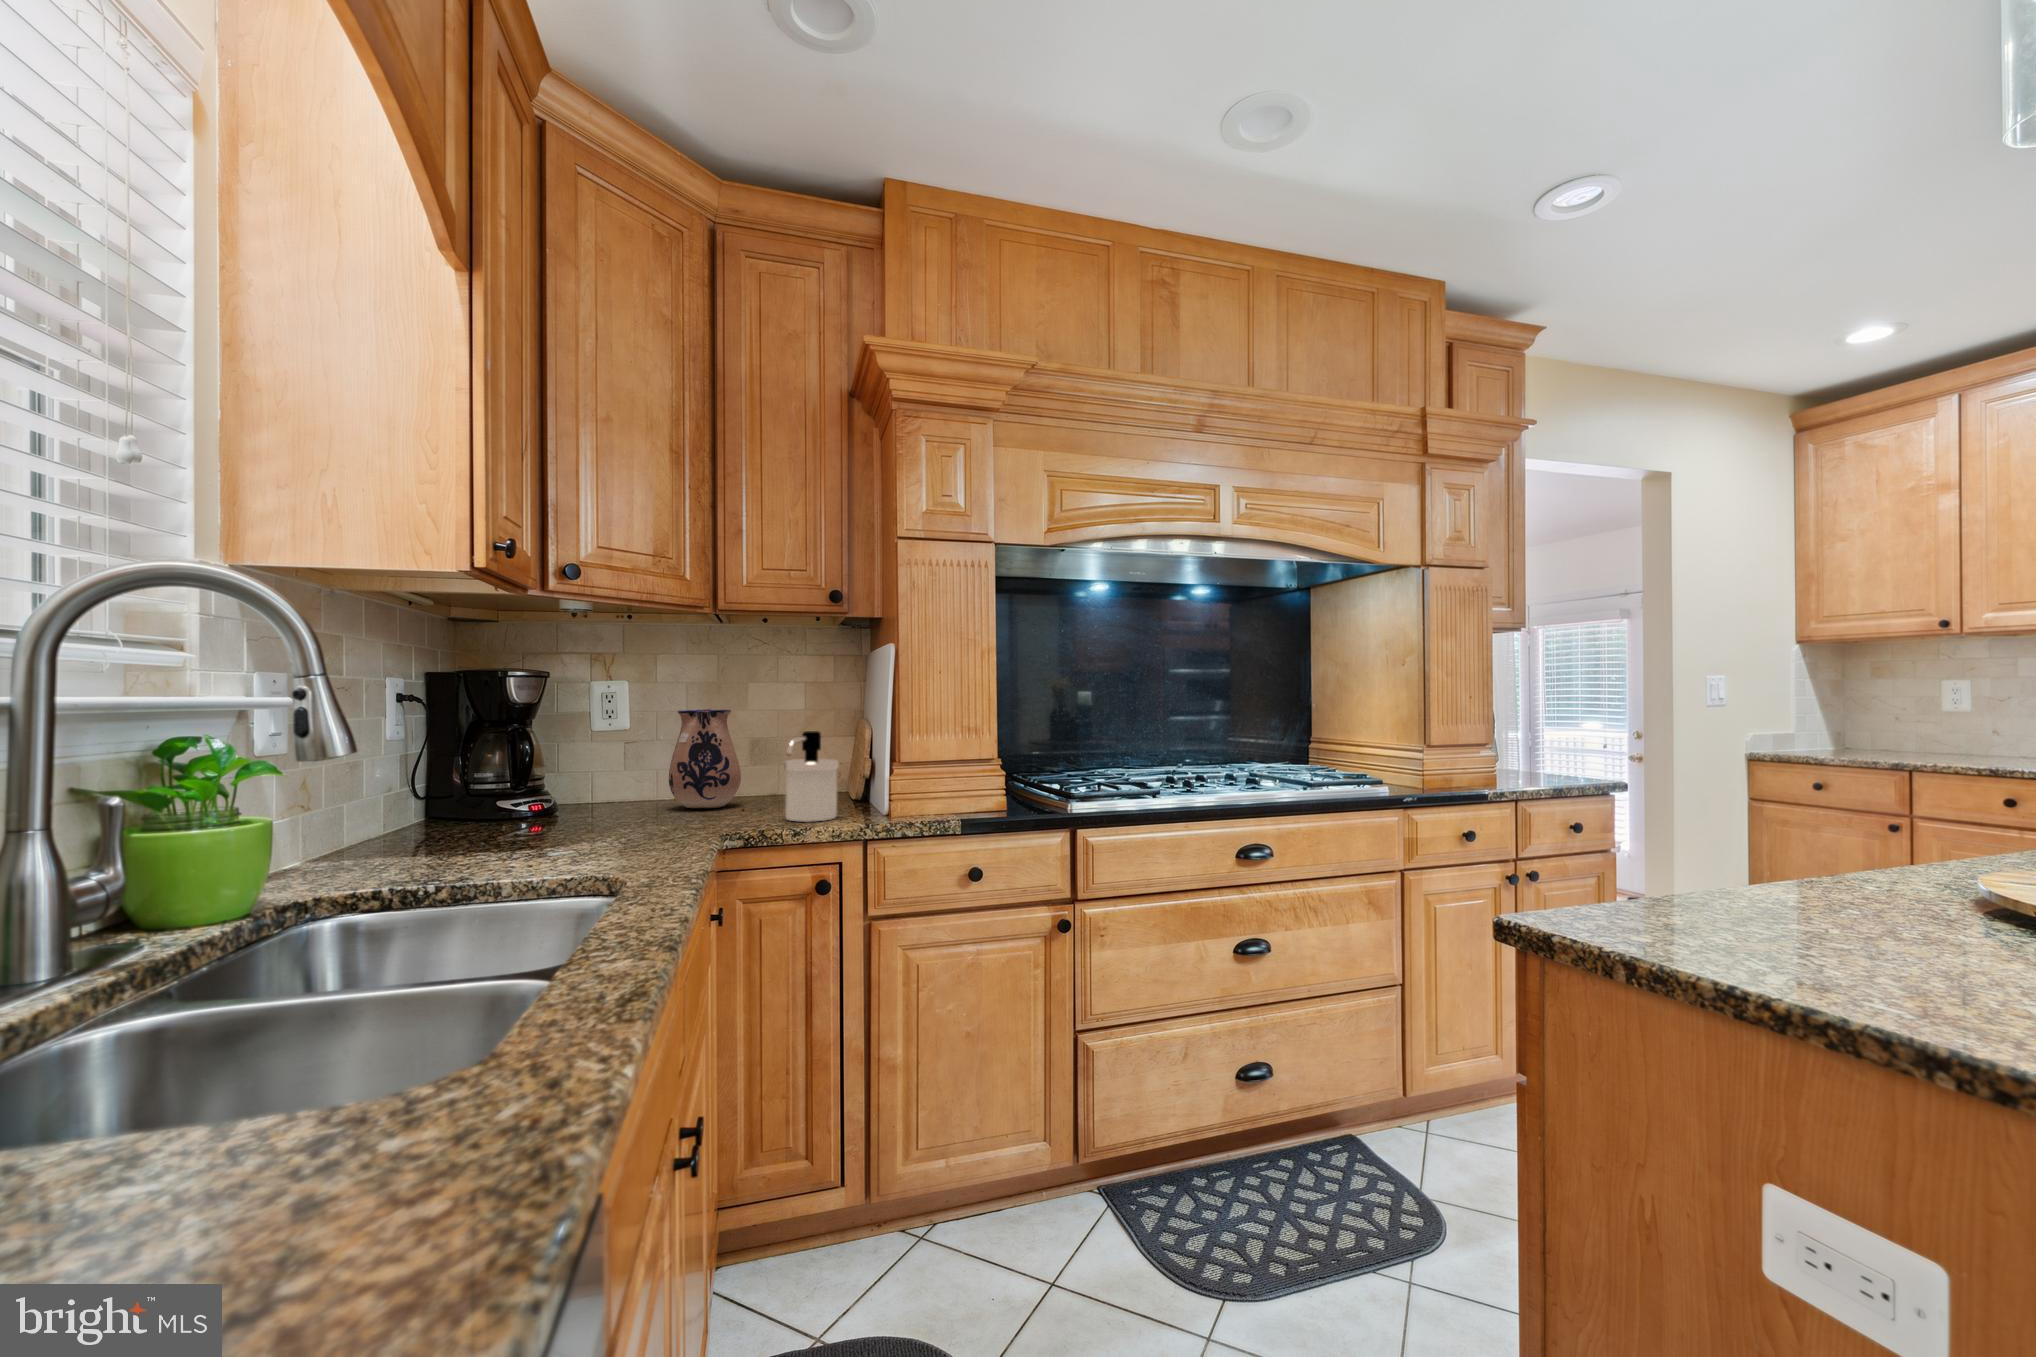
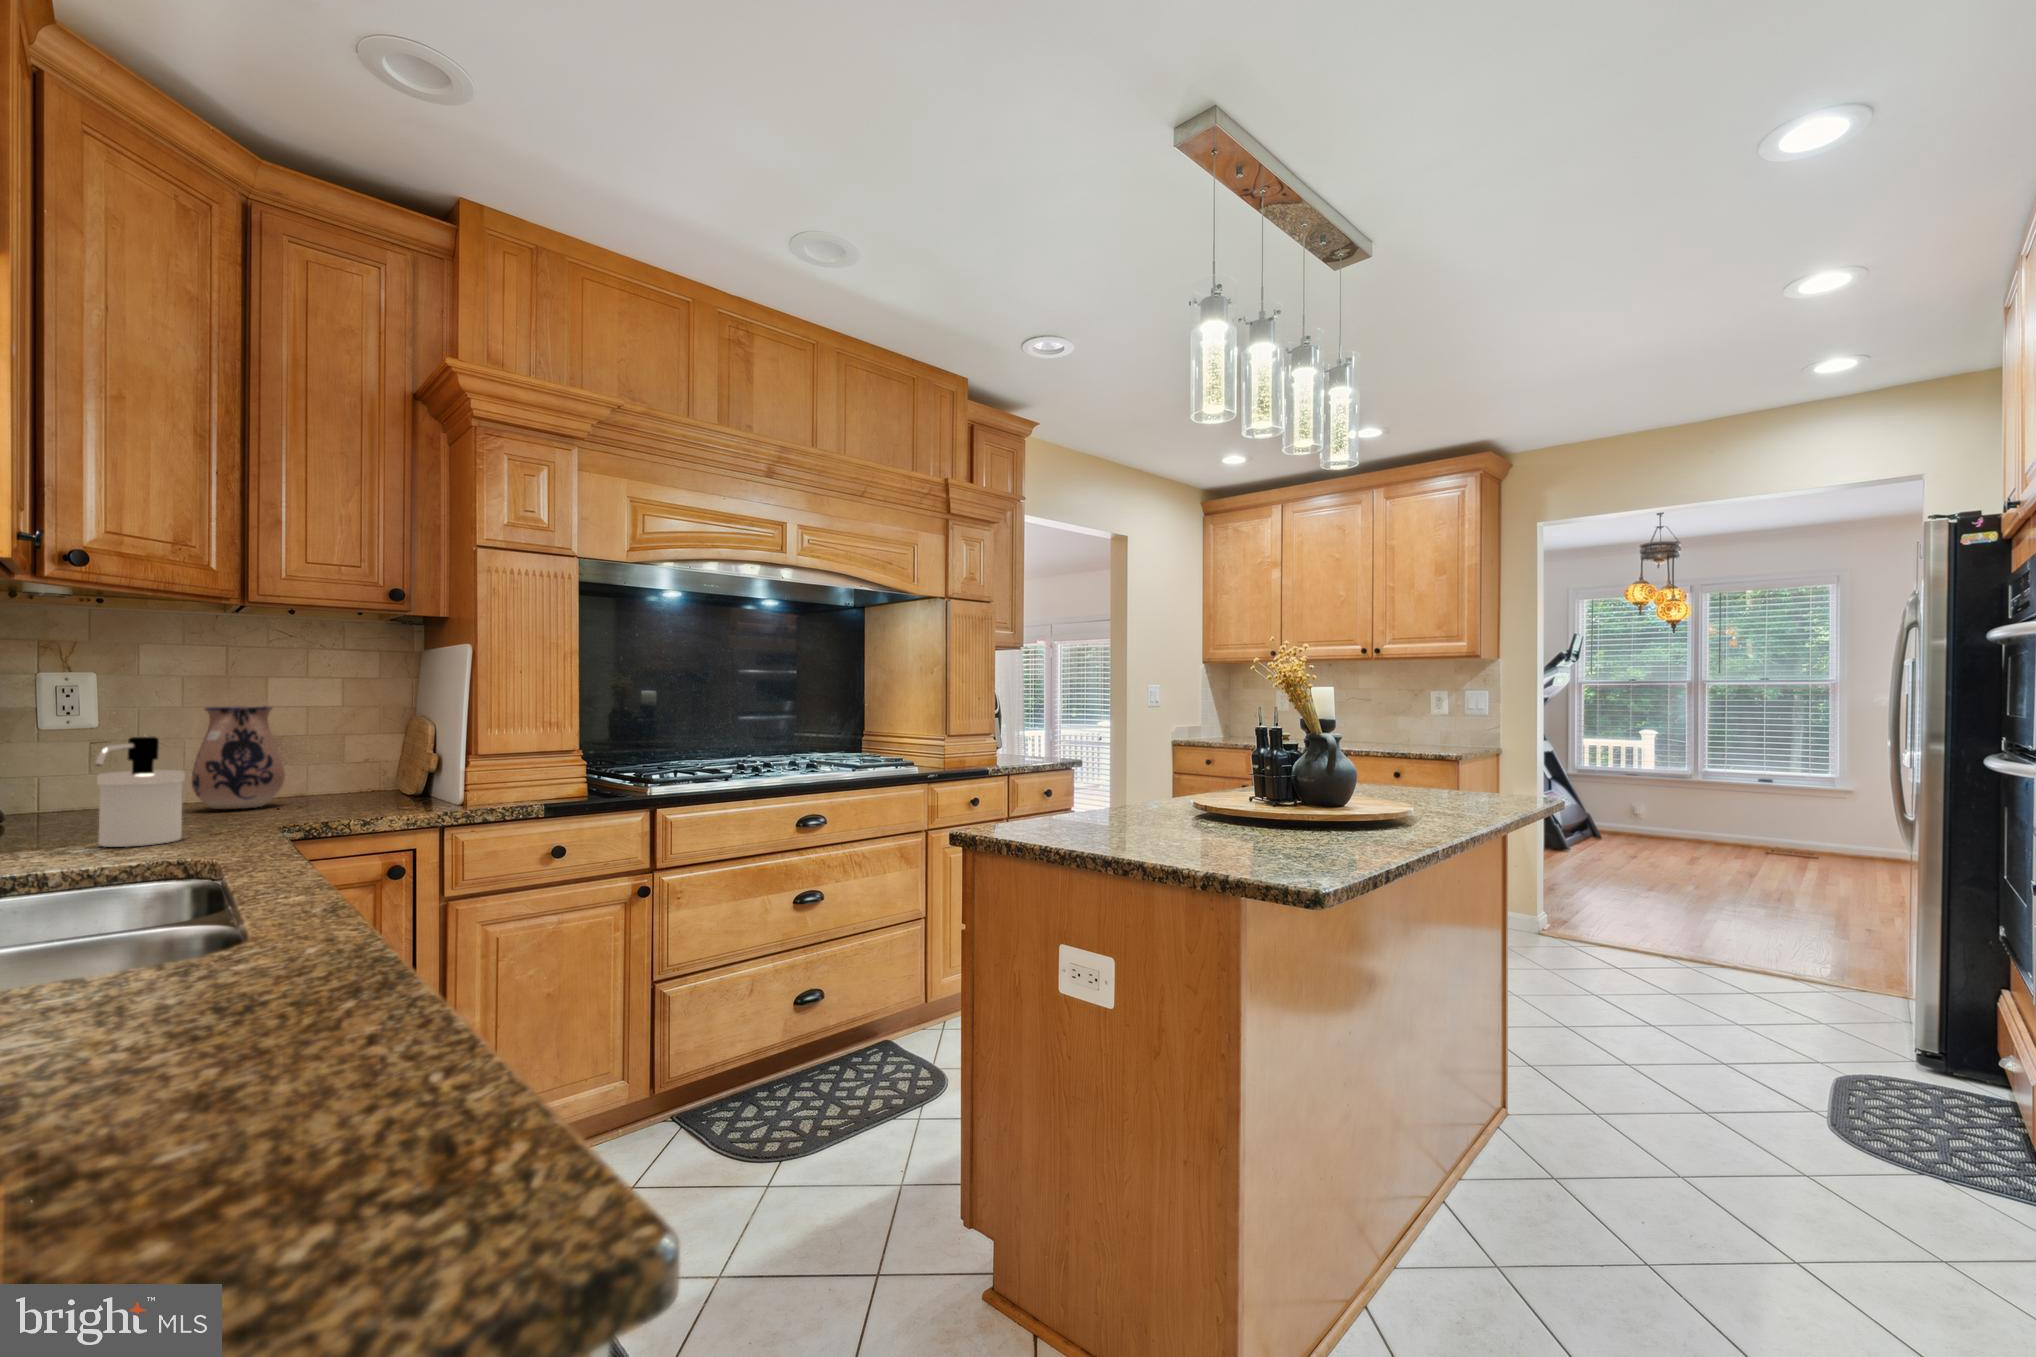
soap dispenser: present [784,731,839,822] -> present [95,736,186,847]

